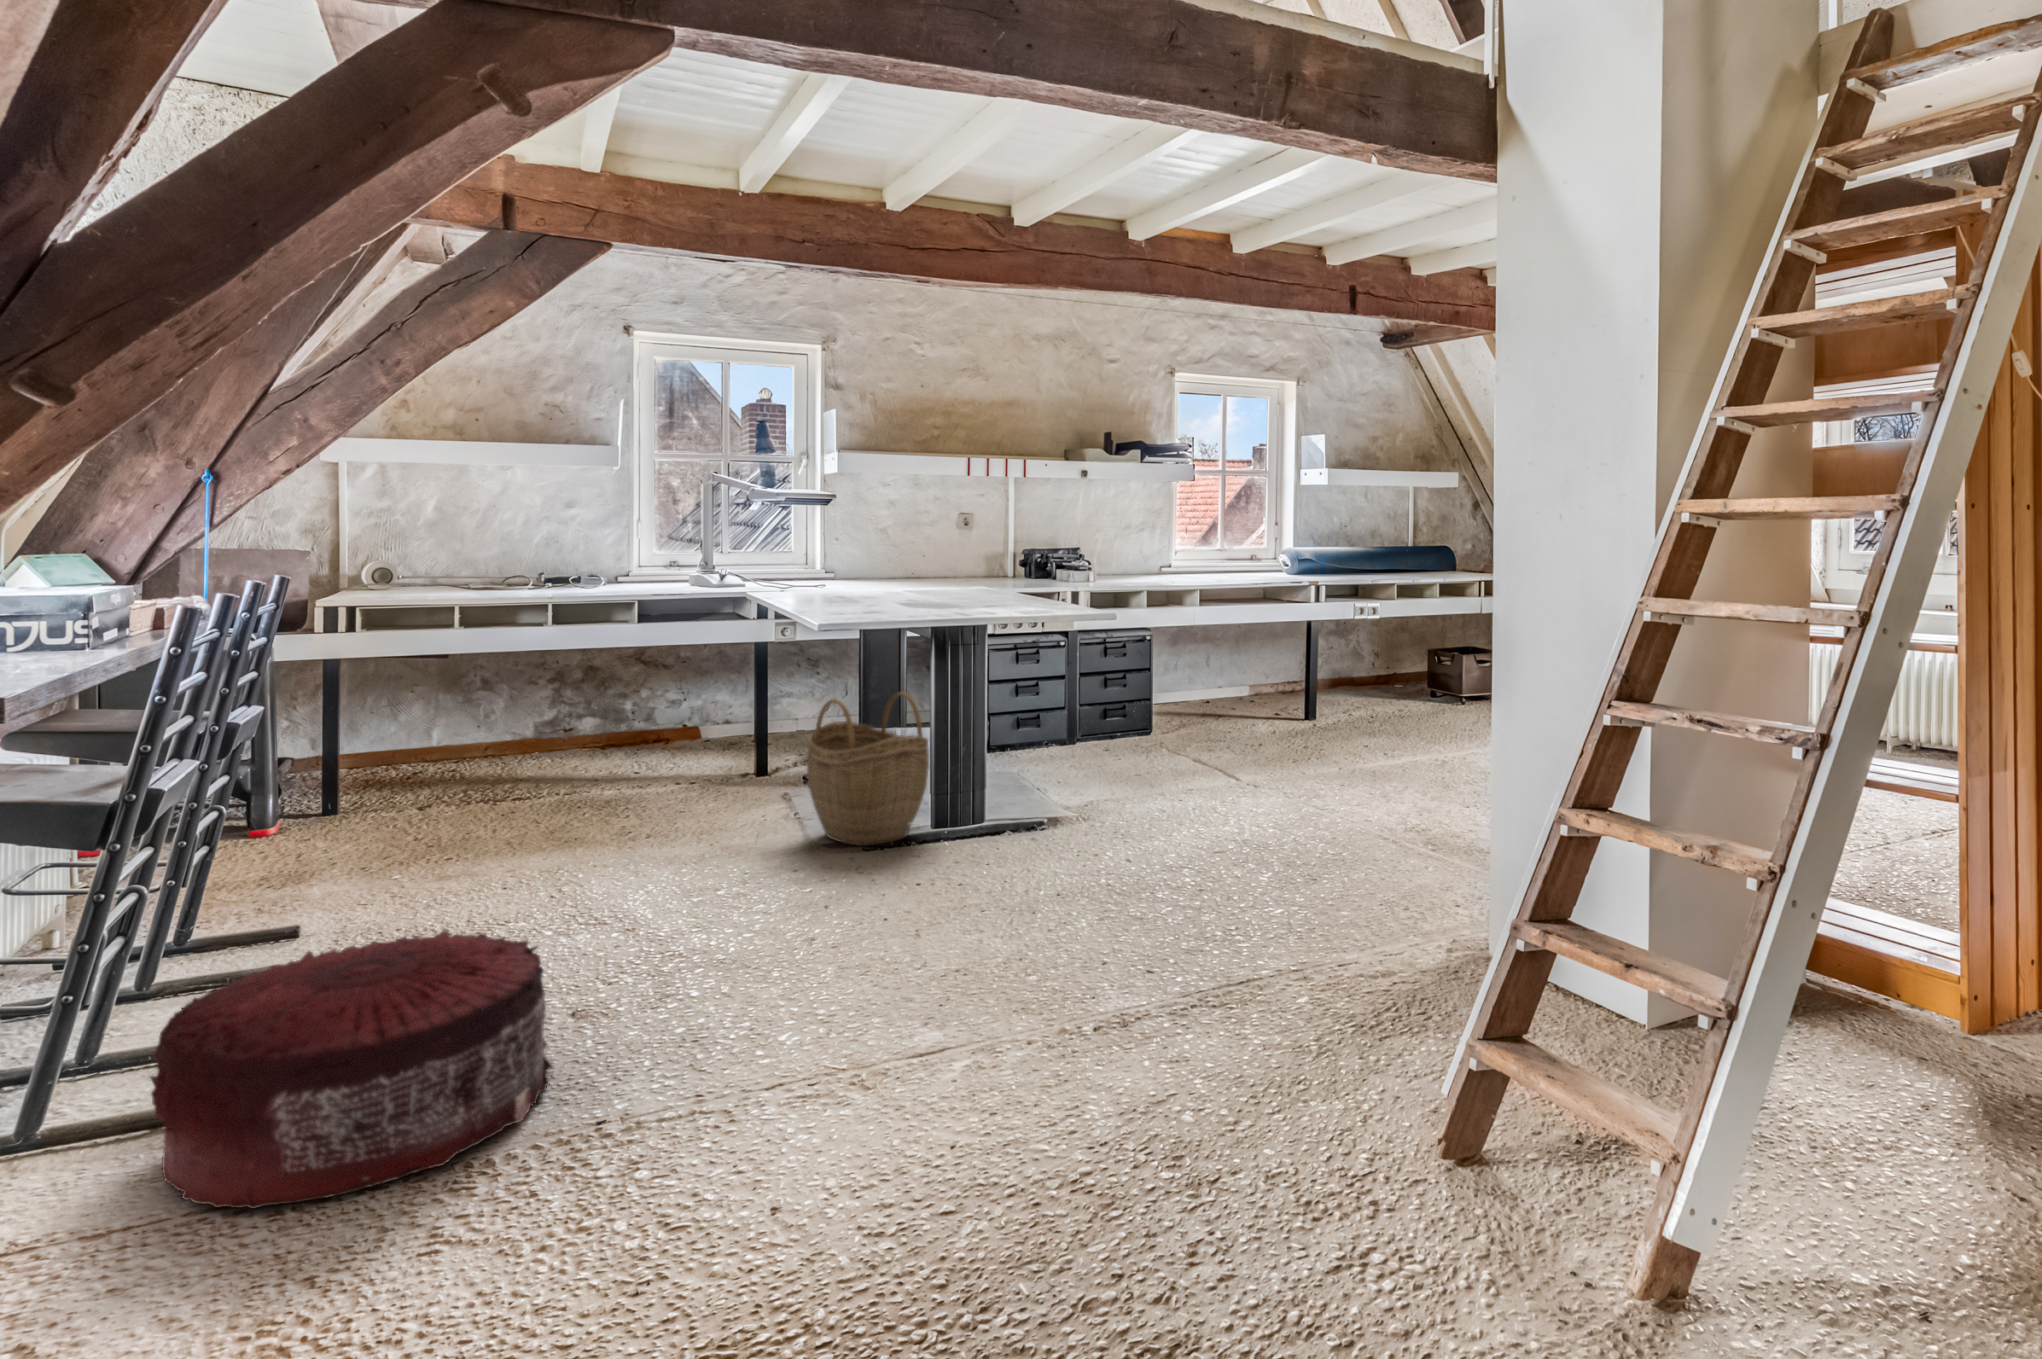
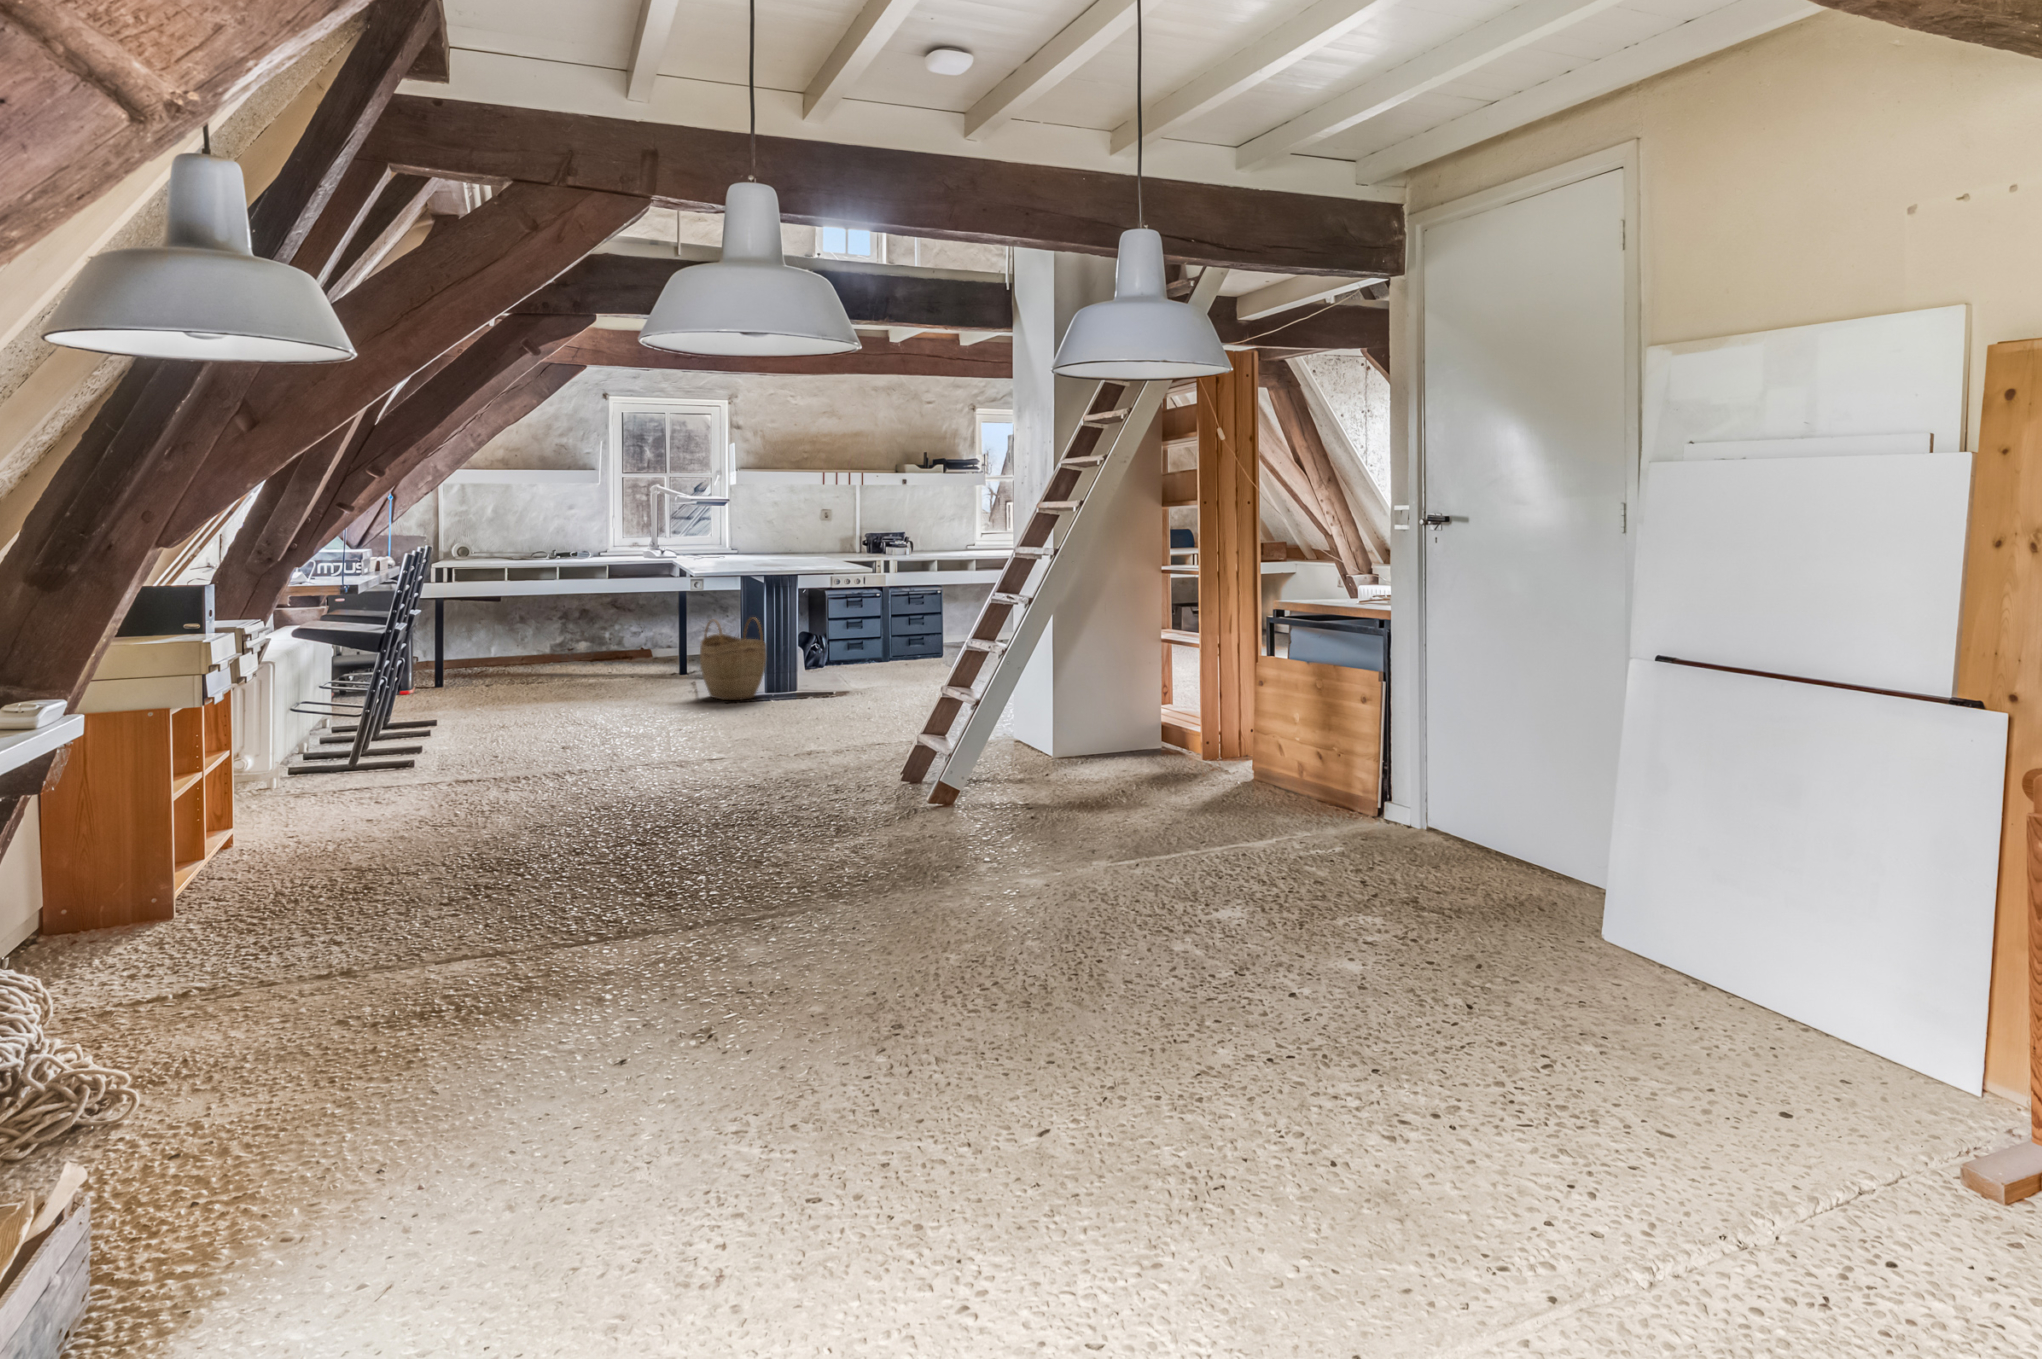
pouf: present [151,930,553,1209] -> none [435,695,573,773]

